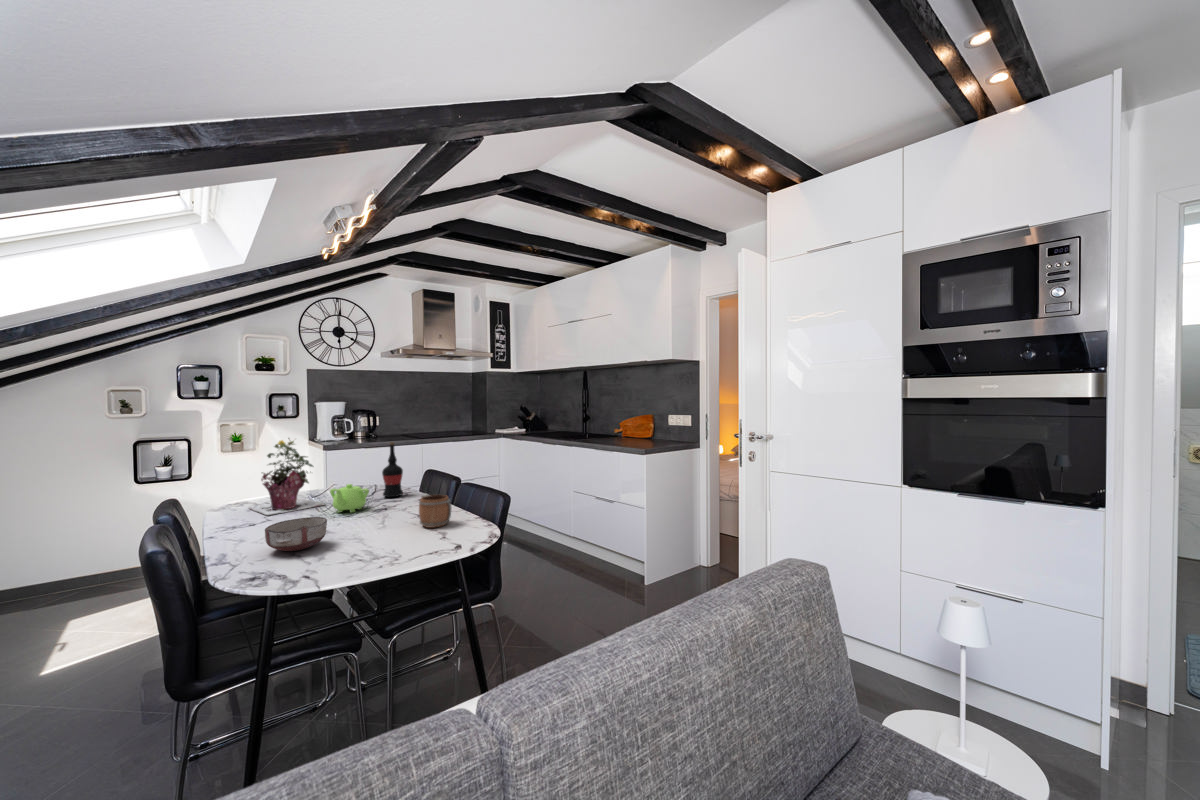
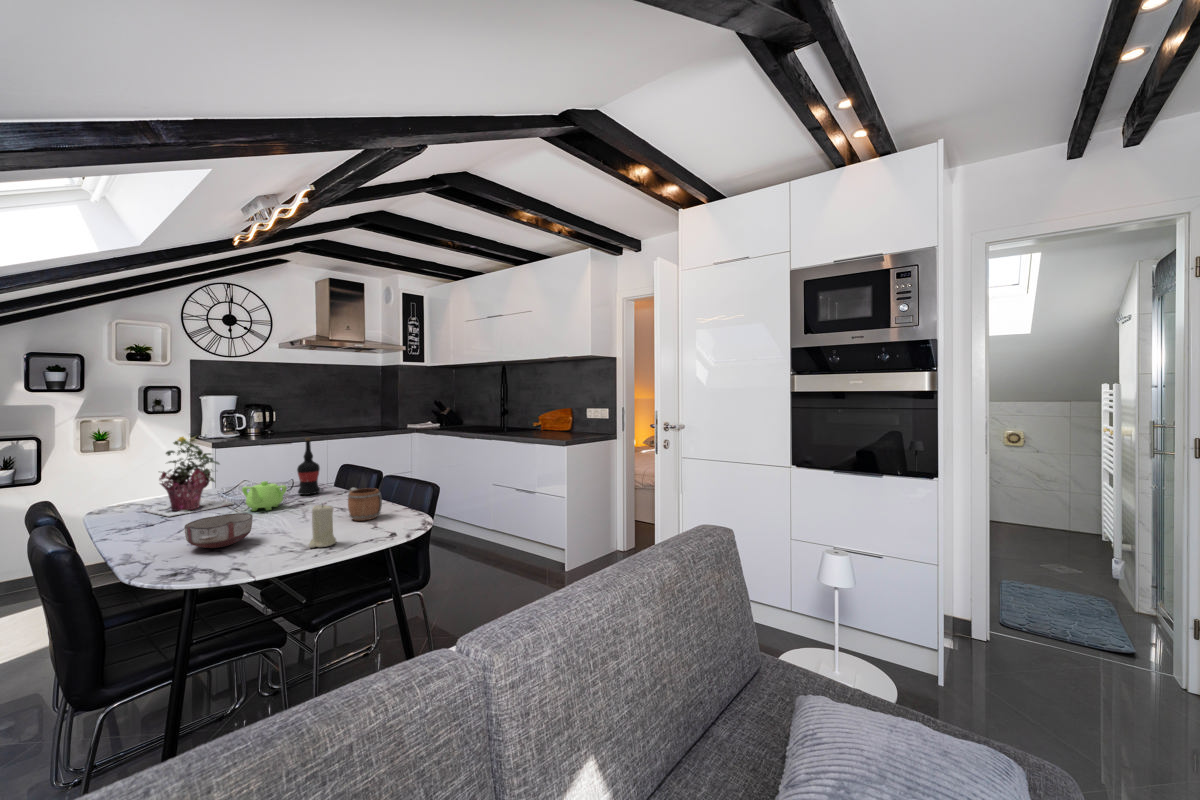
candle: none [374,511,401,556] -> present [309,504,336,548]

